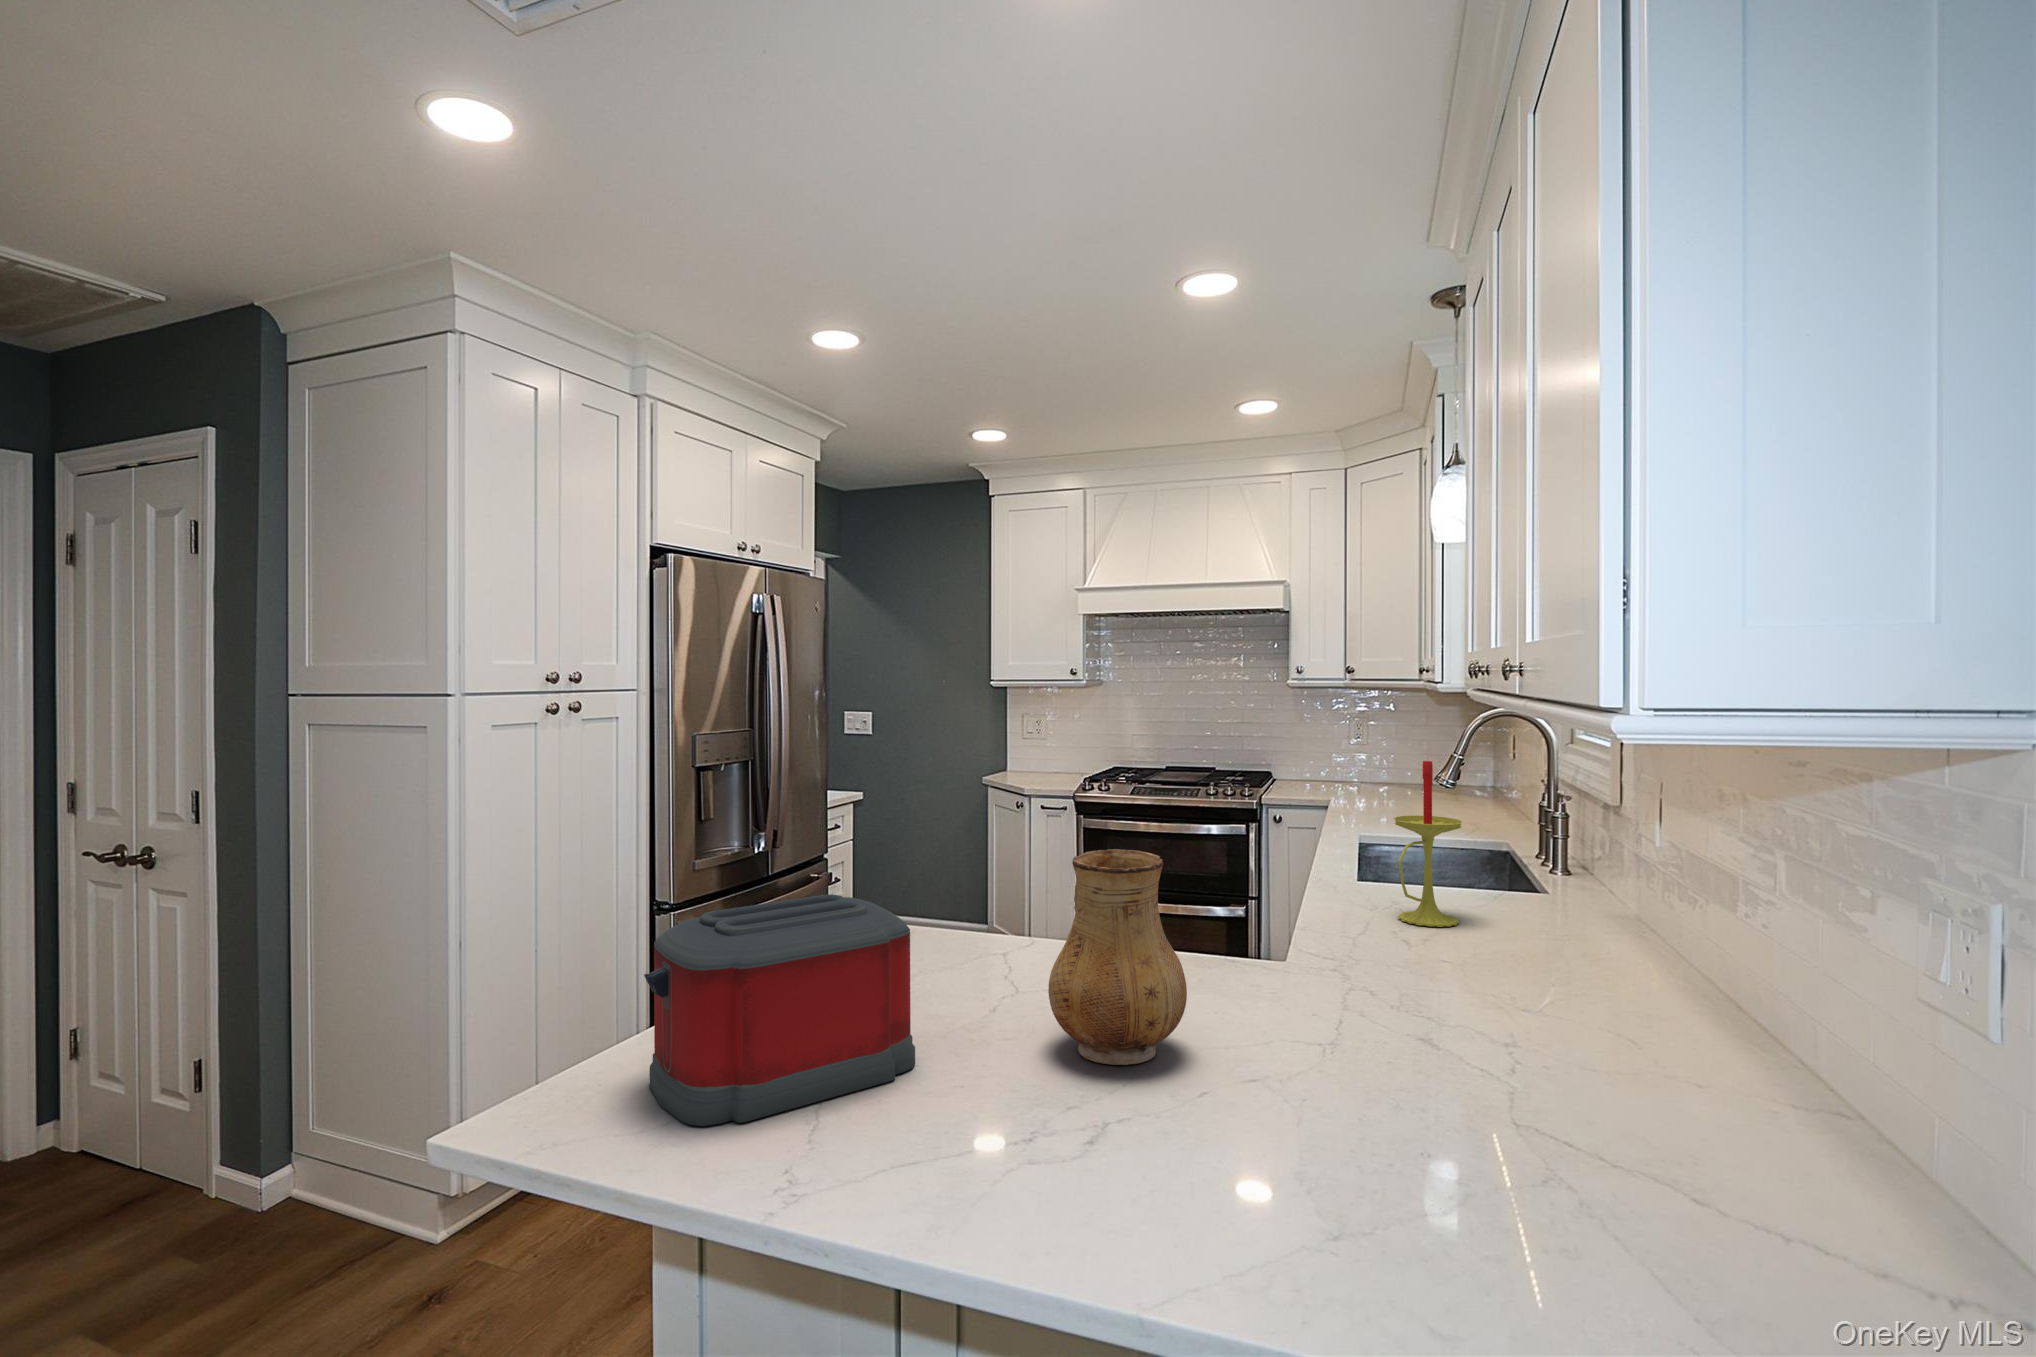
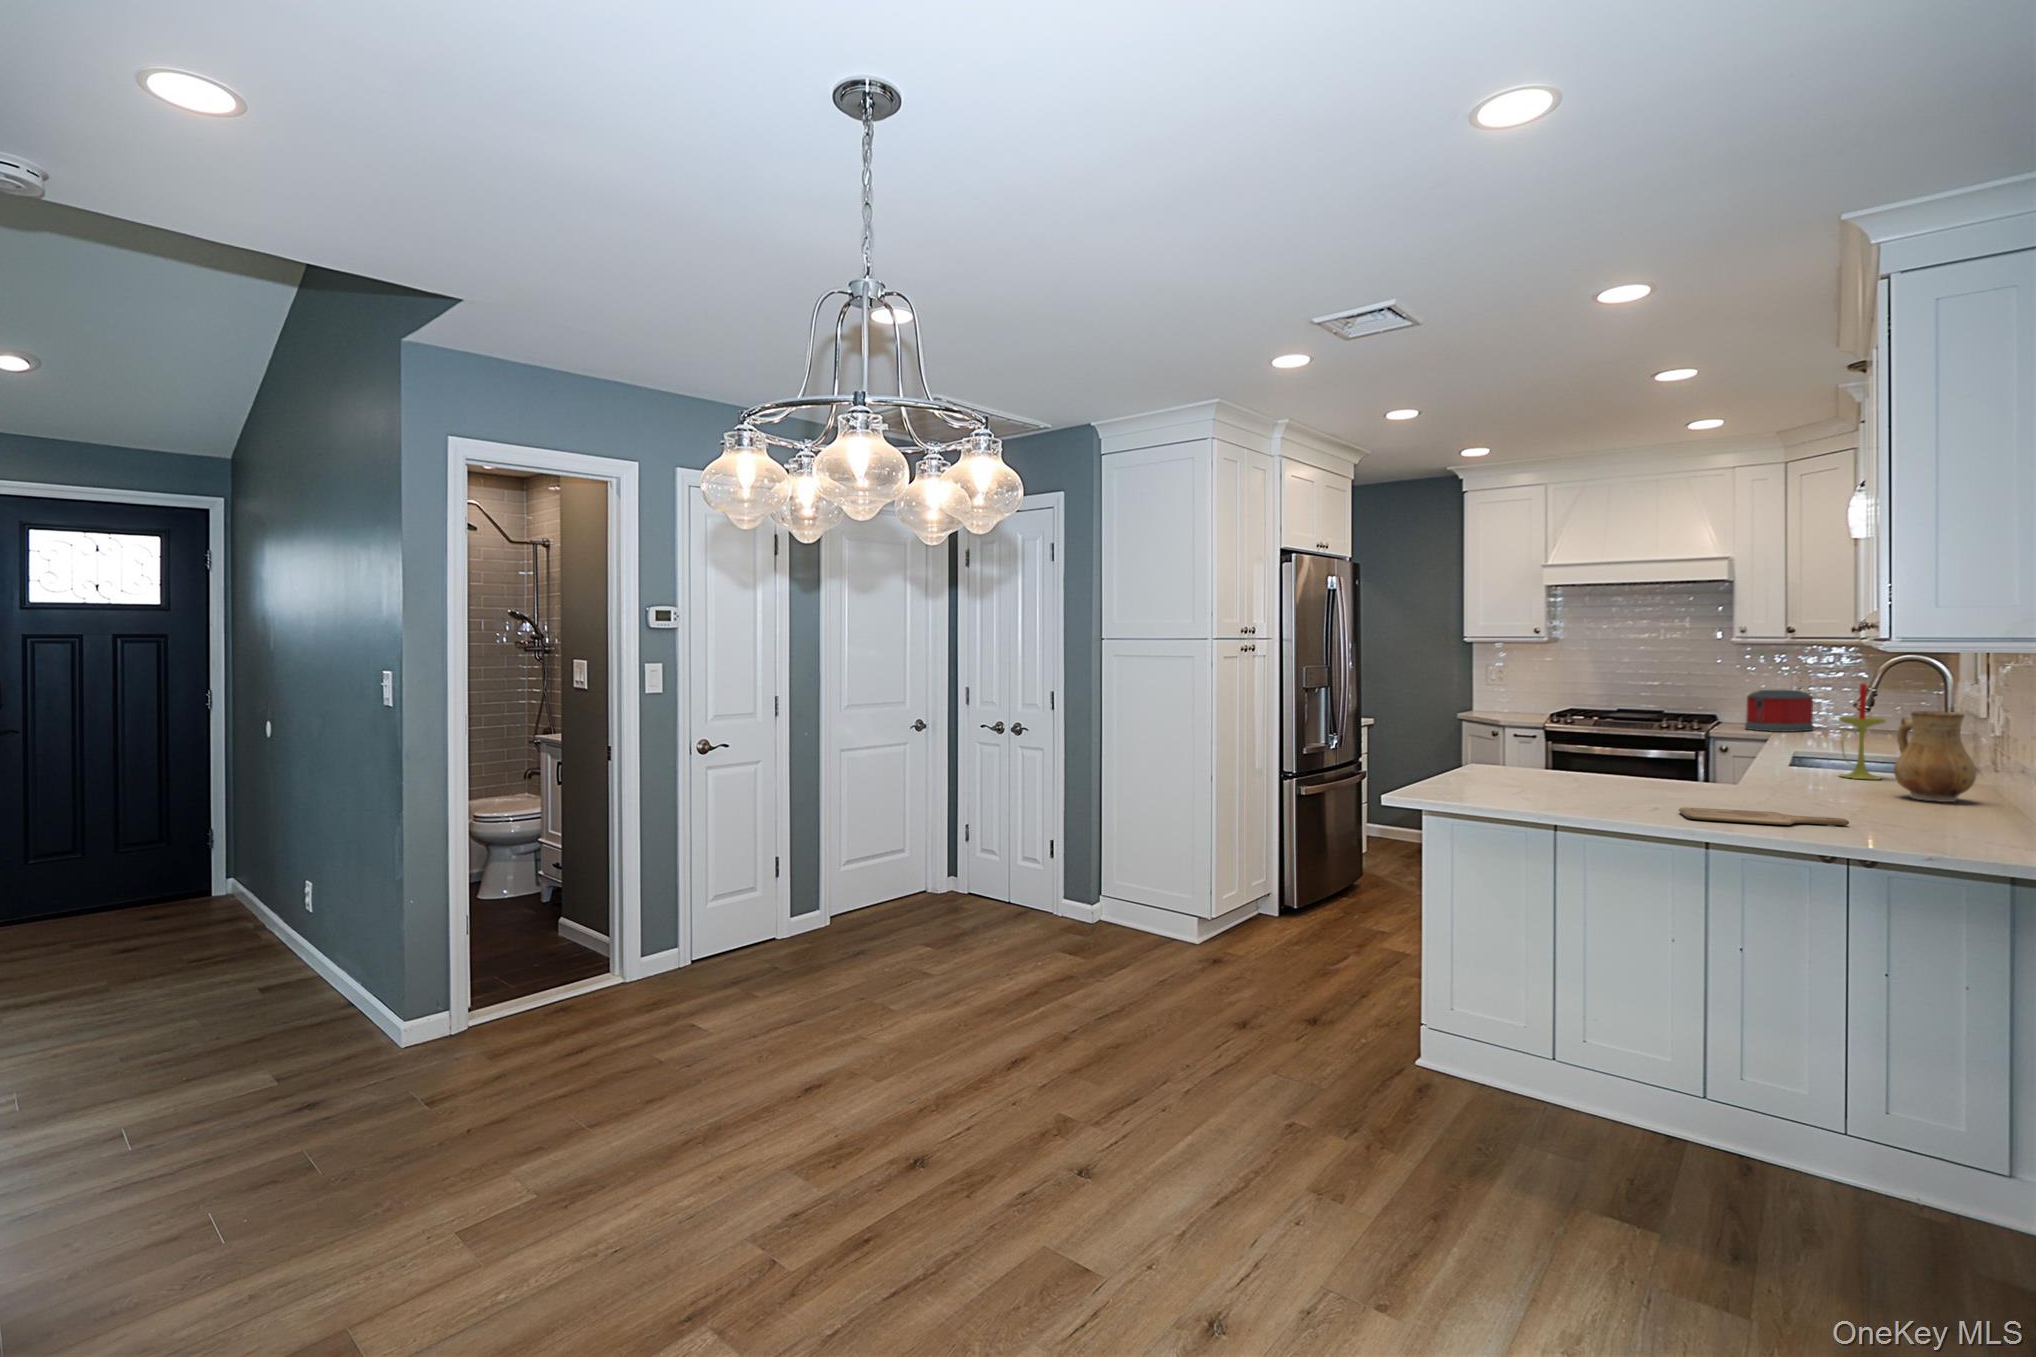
ceramic pitcher: present [1048,849,1187,1065] -> present [1894,711,1976,802]
toaster: present [644,894,915,1126] -> present [1745,690,1814,732]
cutting board: none [1012,1151,1407,1248] -> present [1679,807,1849,825]

